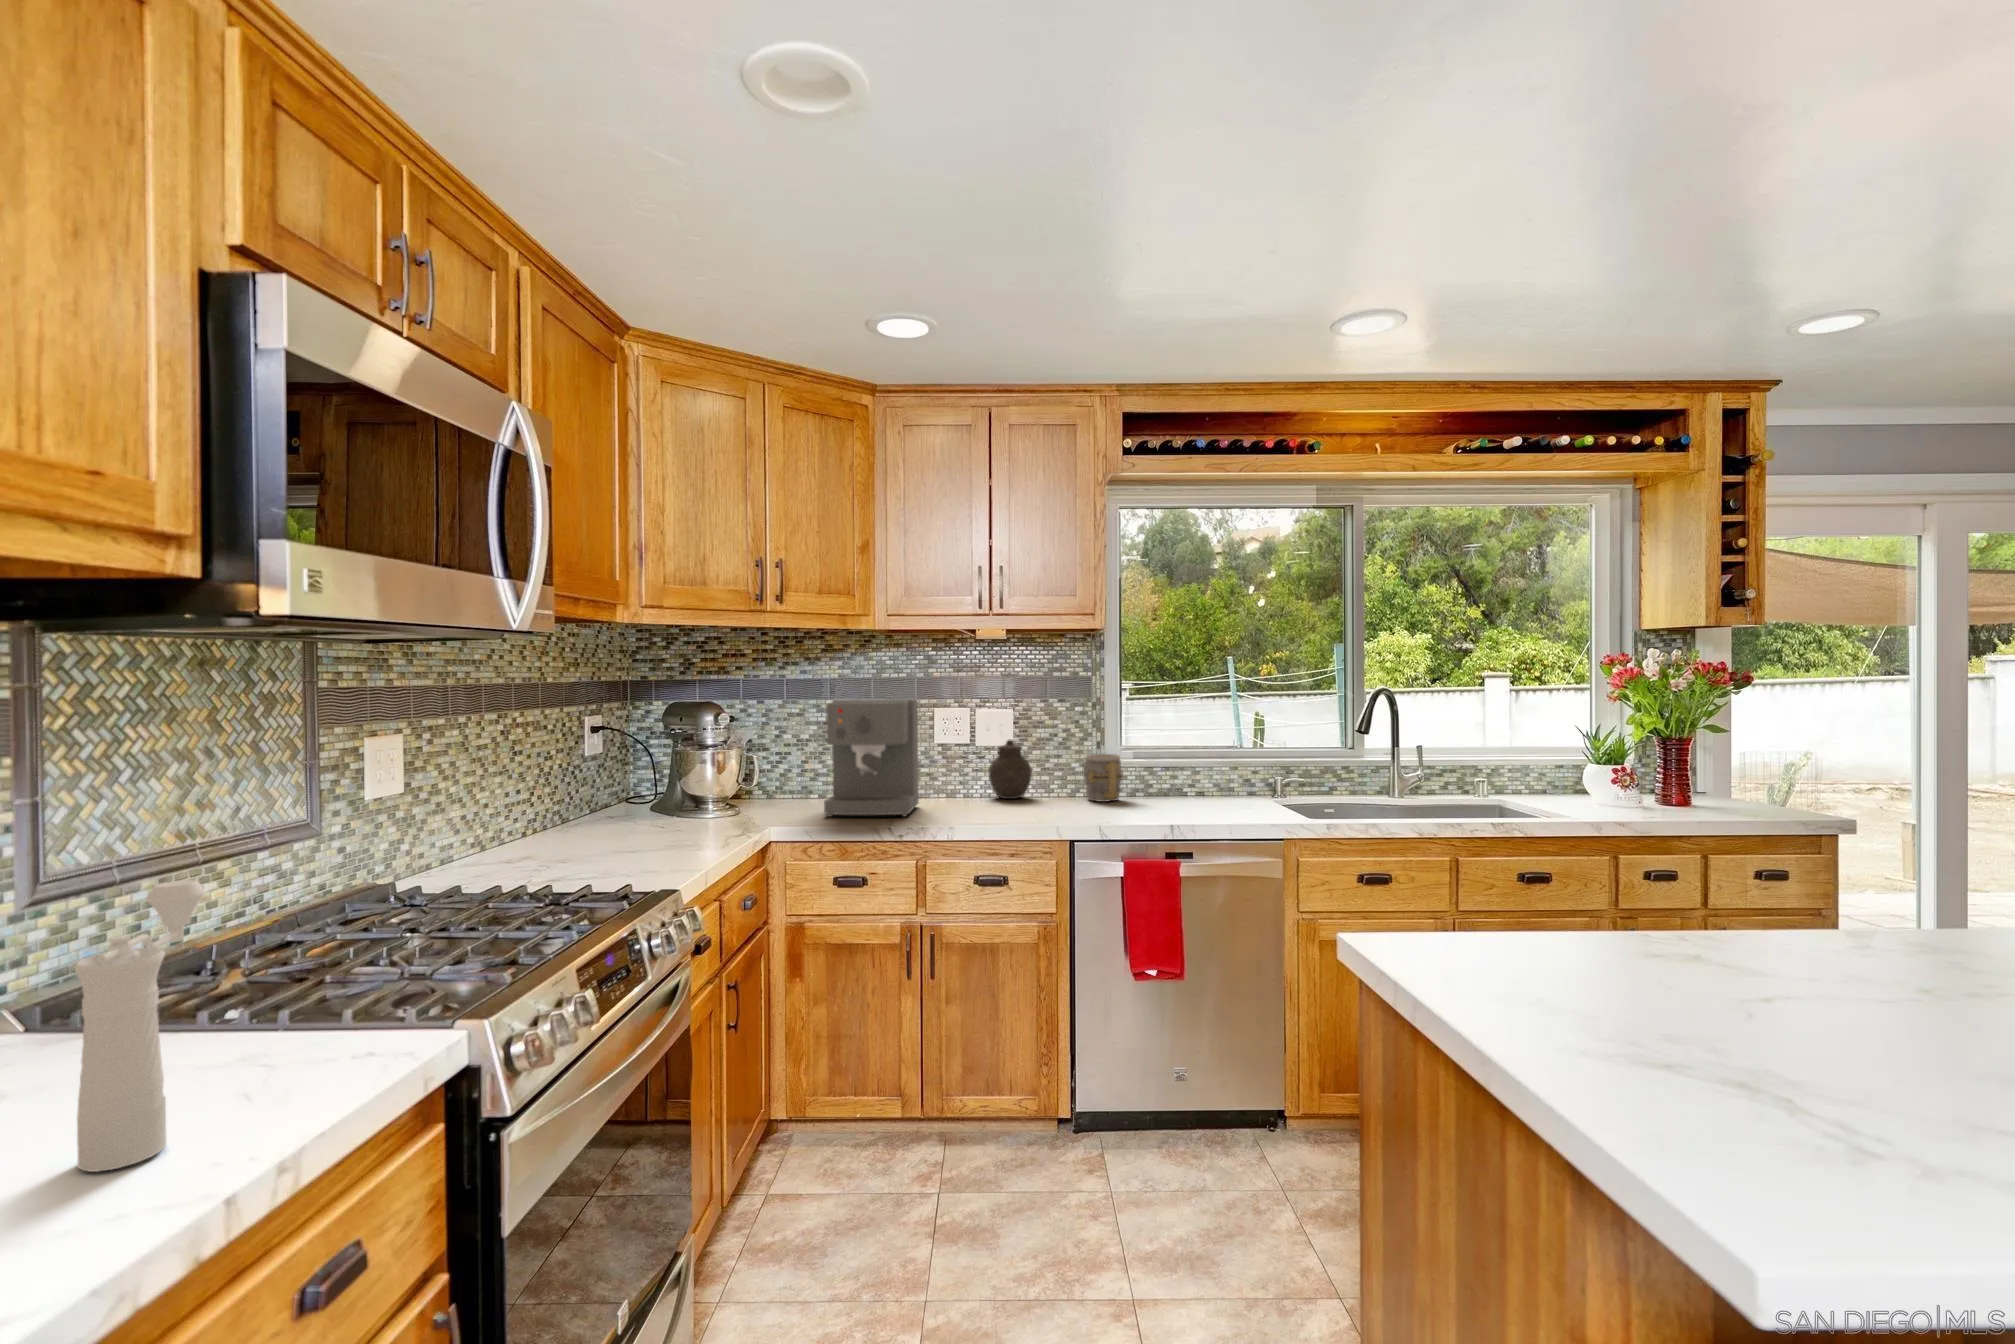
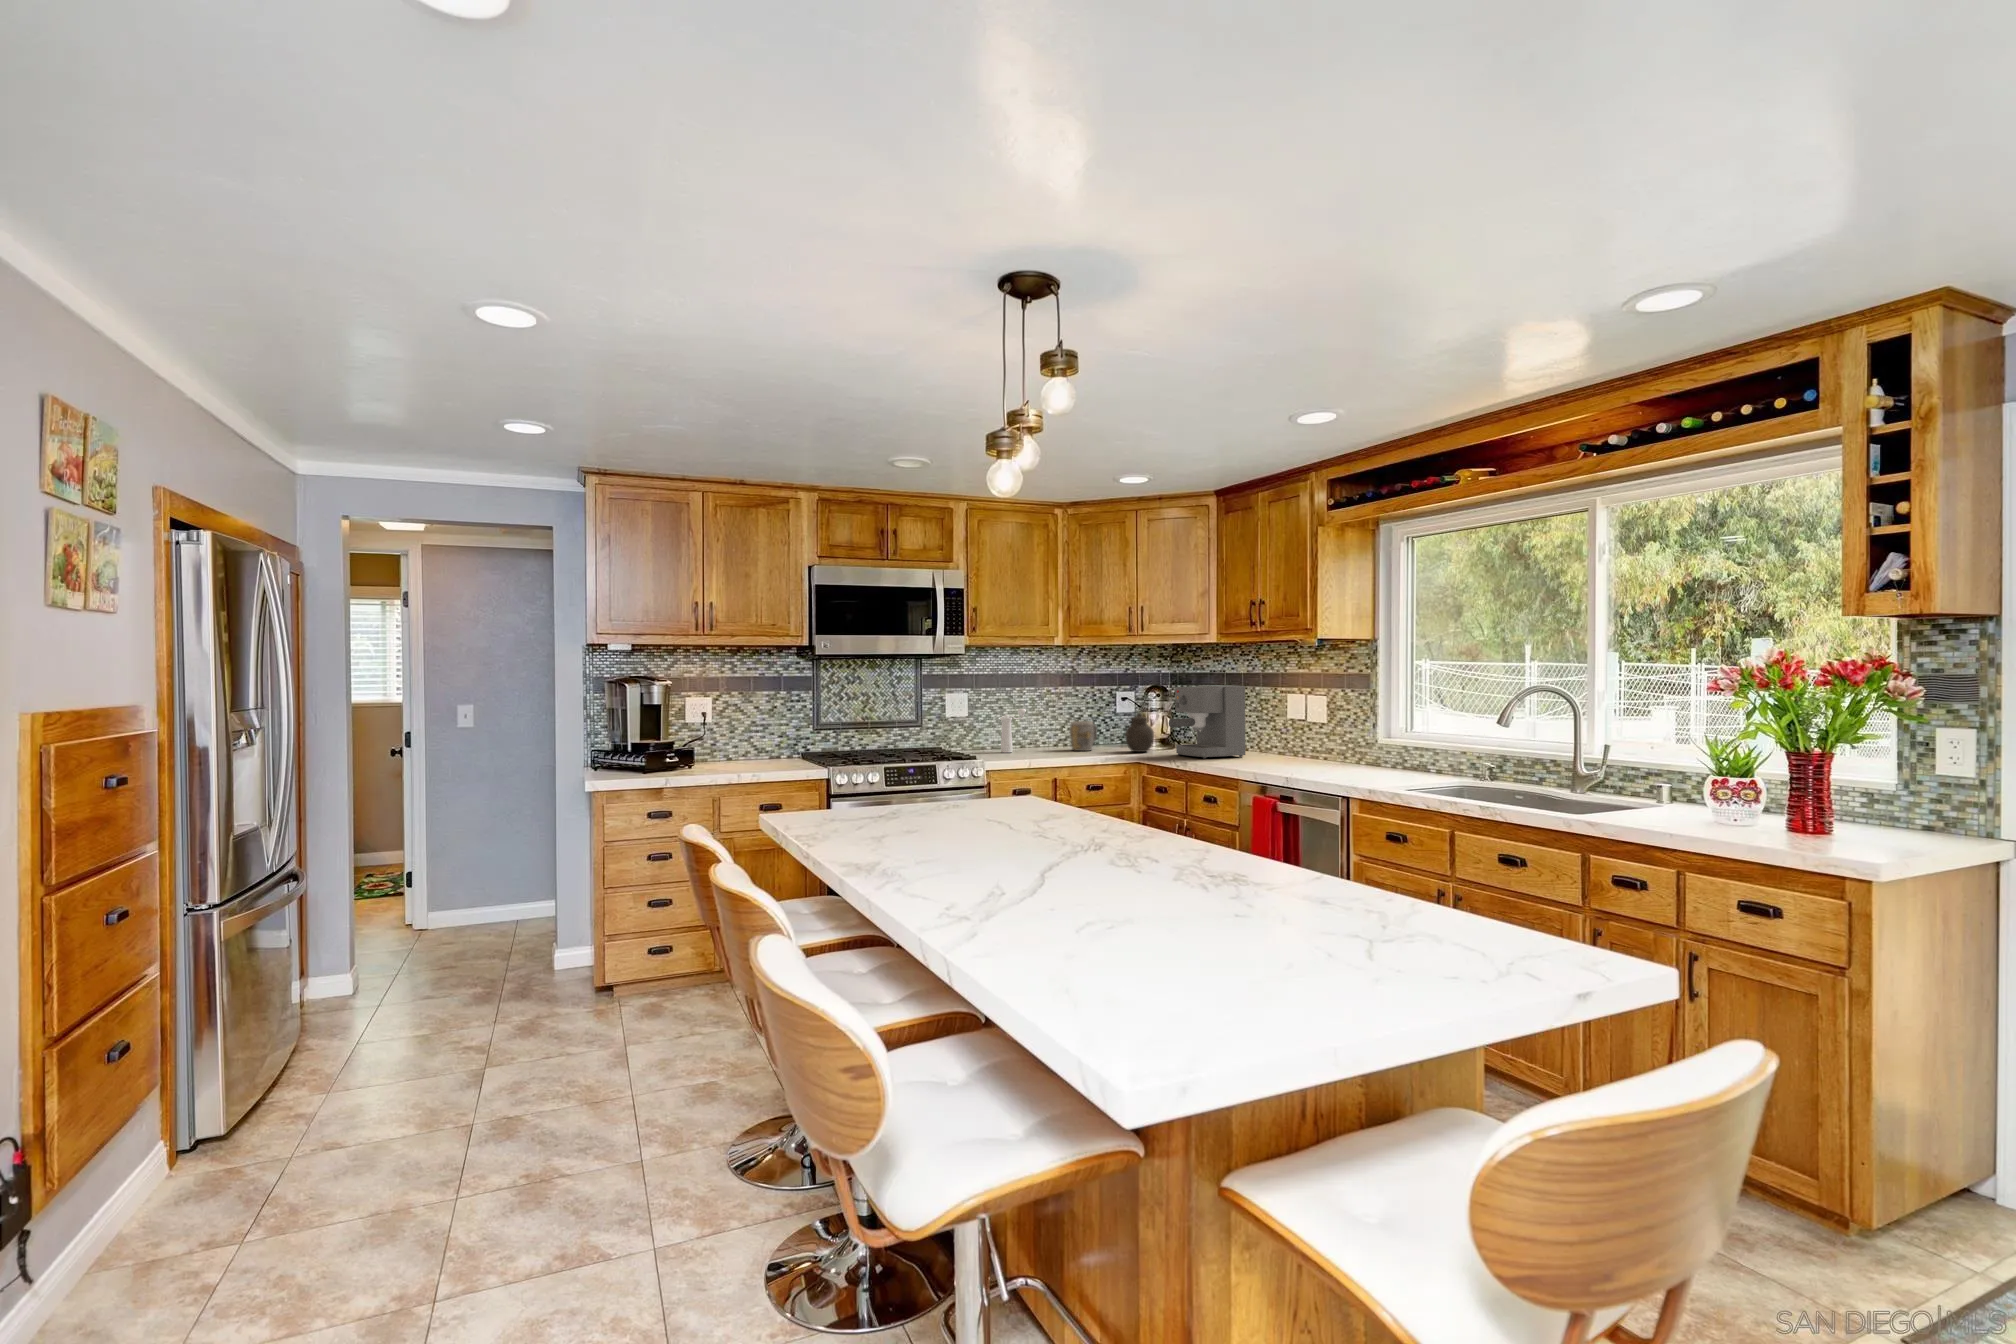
jar: present [989,740,1032,799] -> present [1125,713,1154,752]
mug: present [1084,754,1122,802] -> present [1070,721,1097,751]
pepper mill: present [74,880,206,1172] -> present [1001,708,1026,753]

